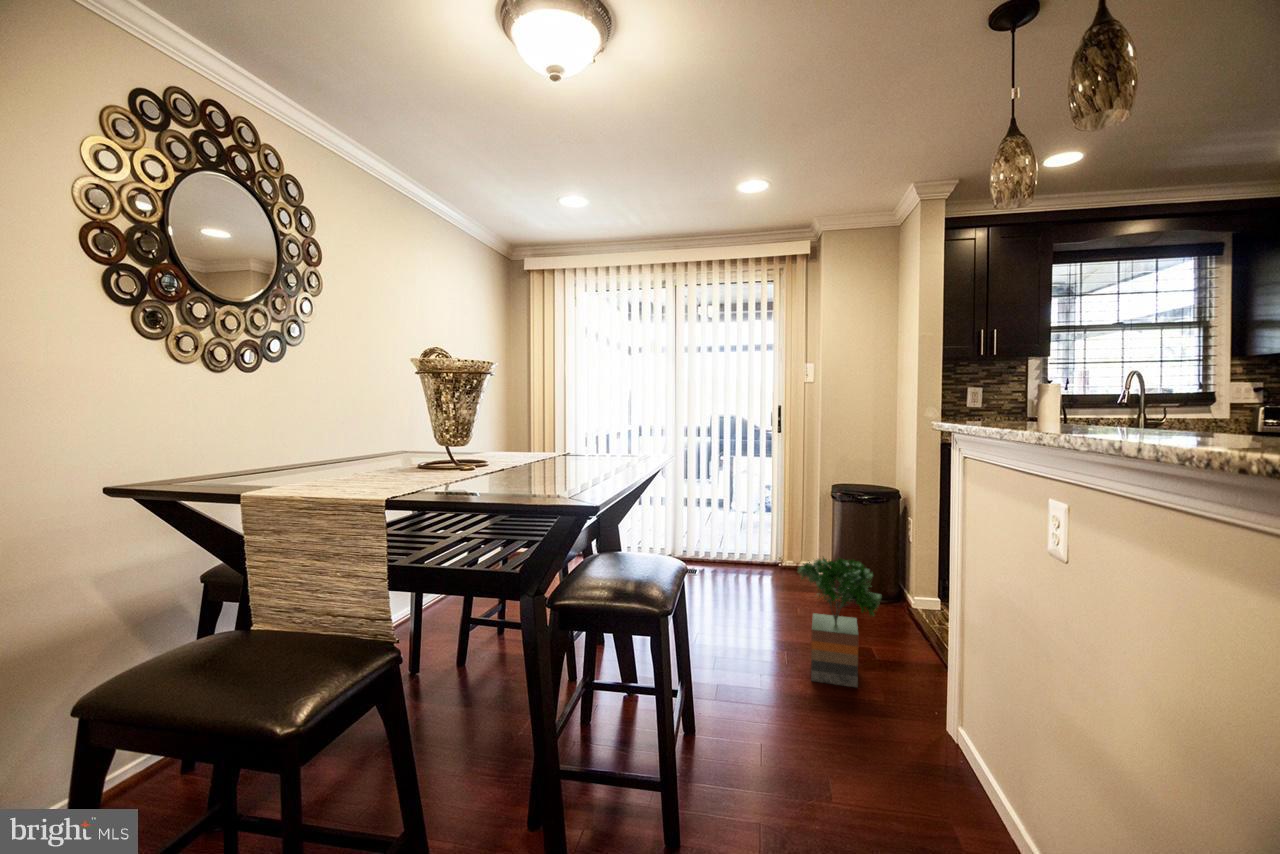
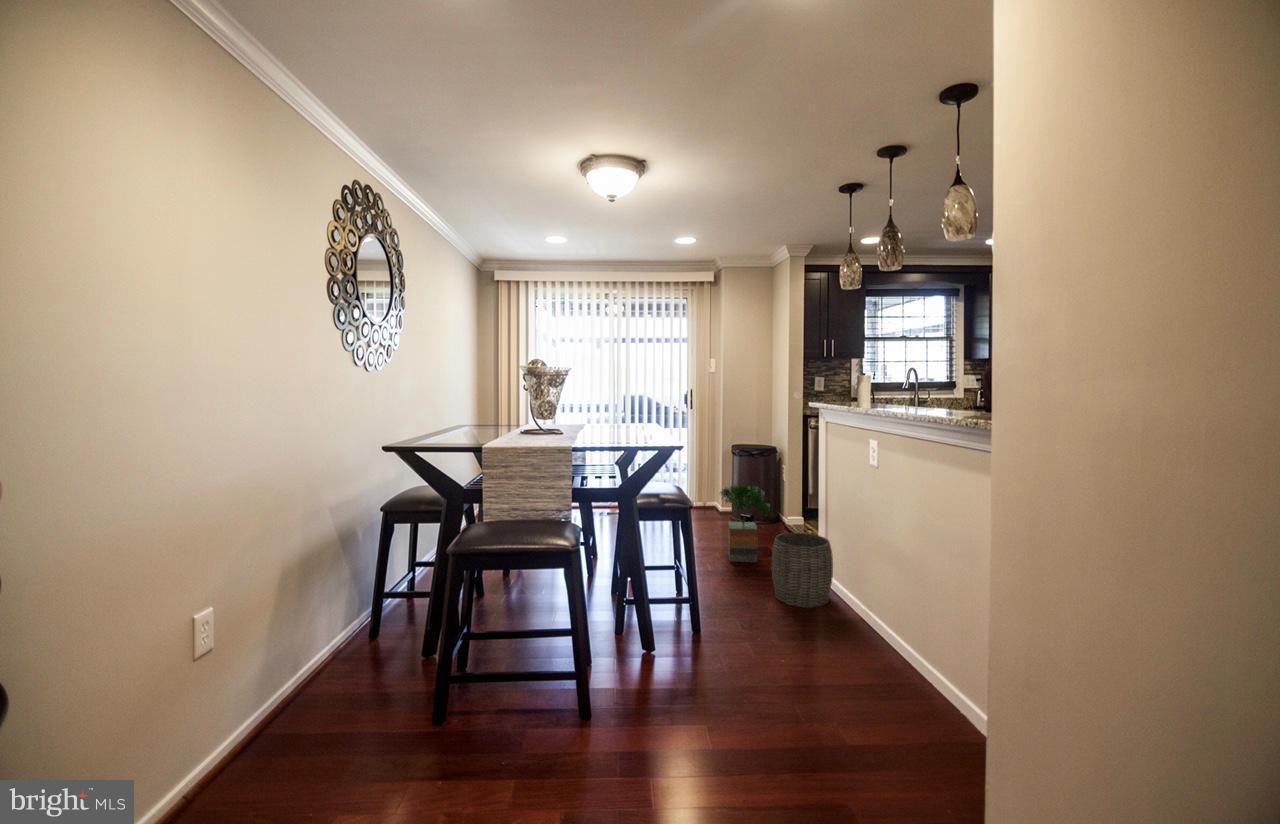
woven basket: none [872,666,994,828] -> present [772,533,833,608]

